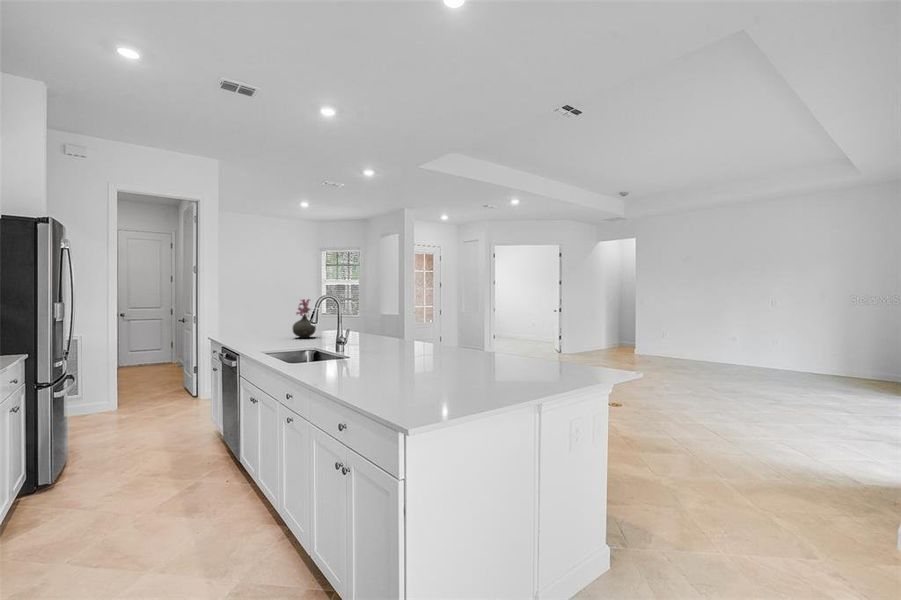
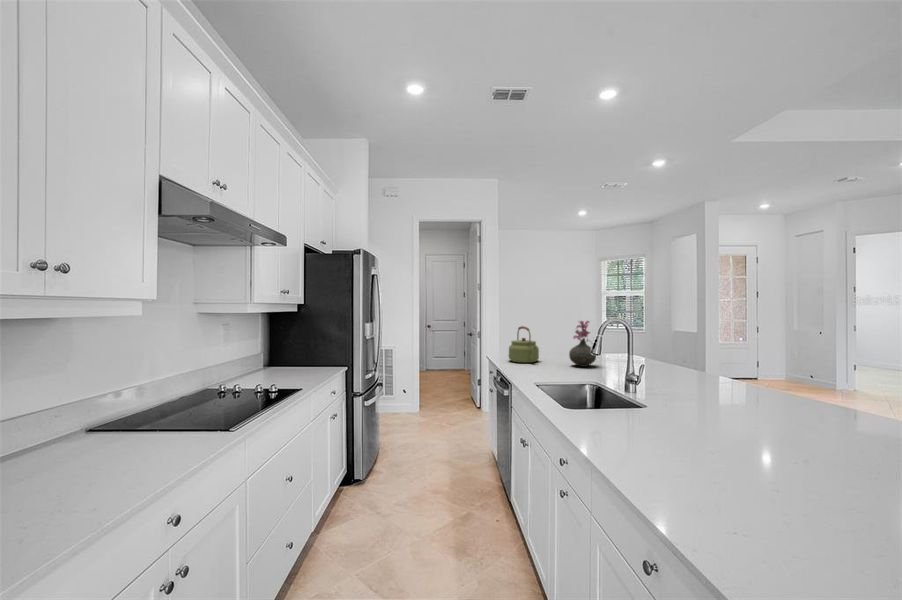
kettle: none [234,306,264,339] -> present [509,326,539,363]

